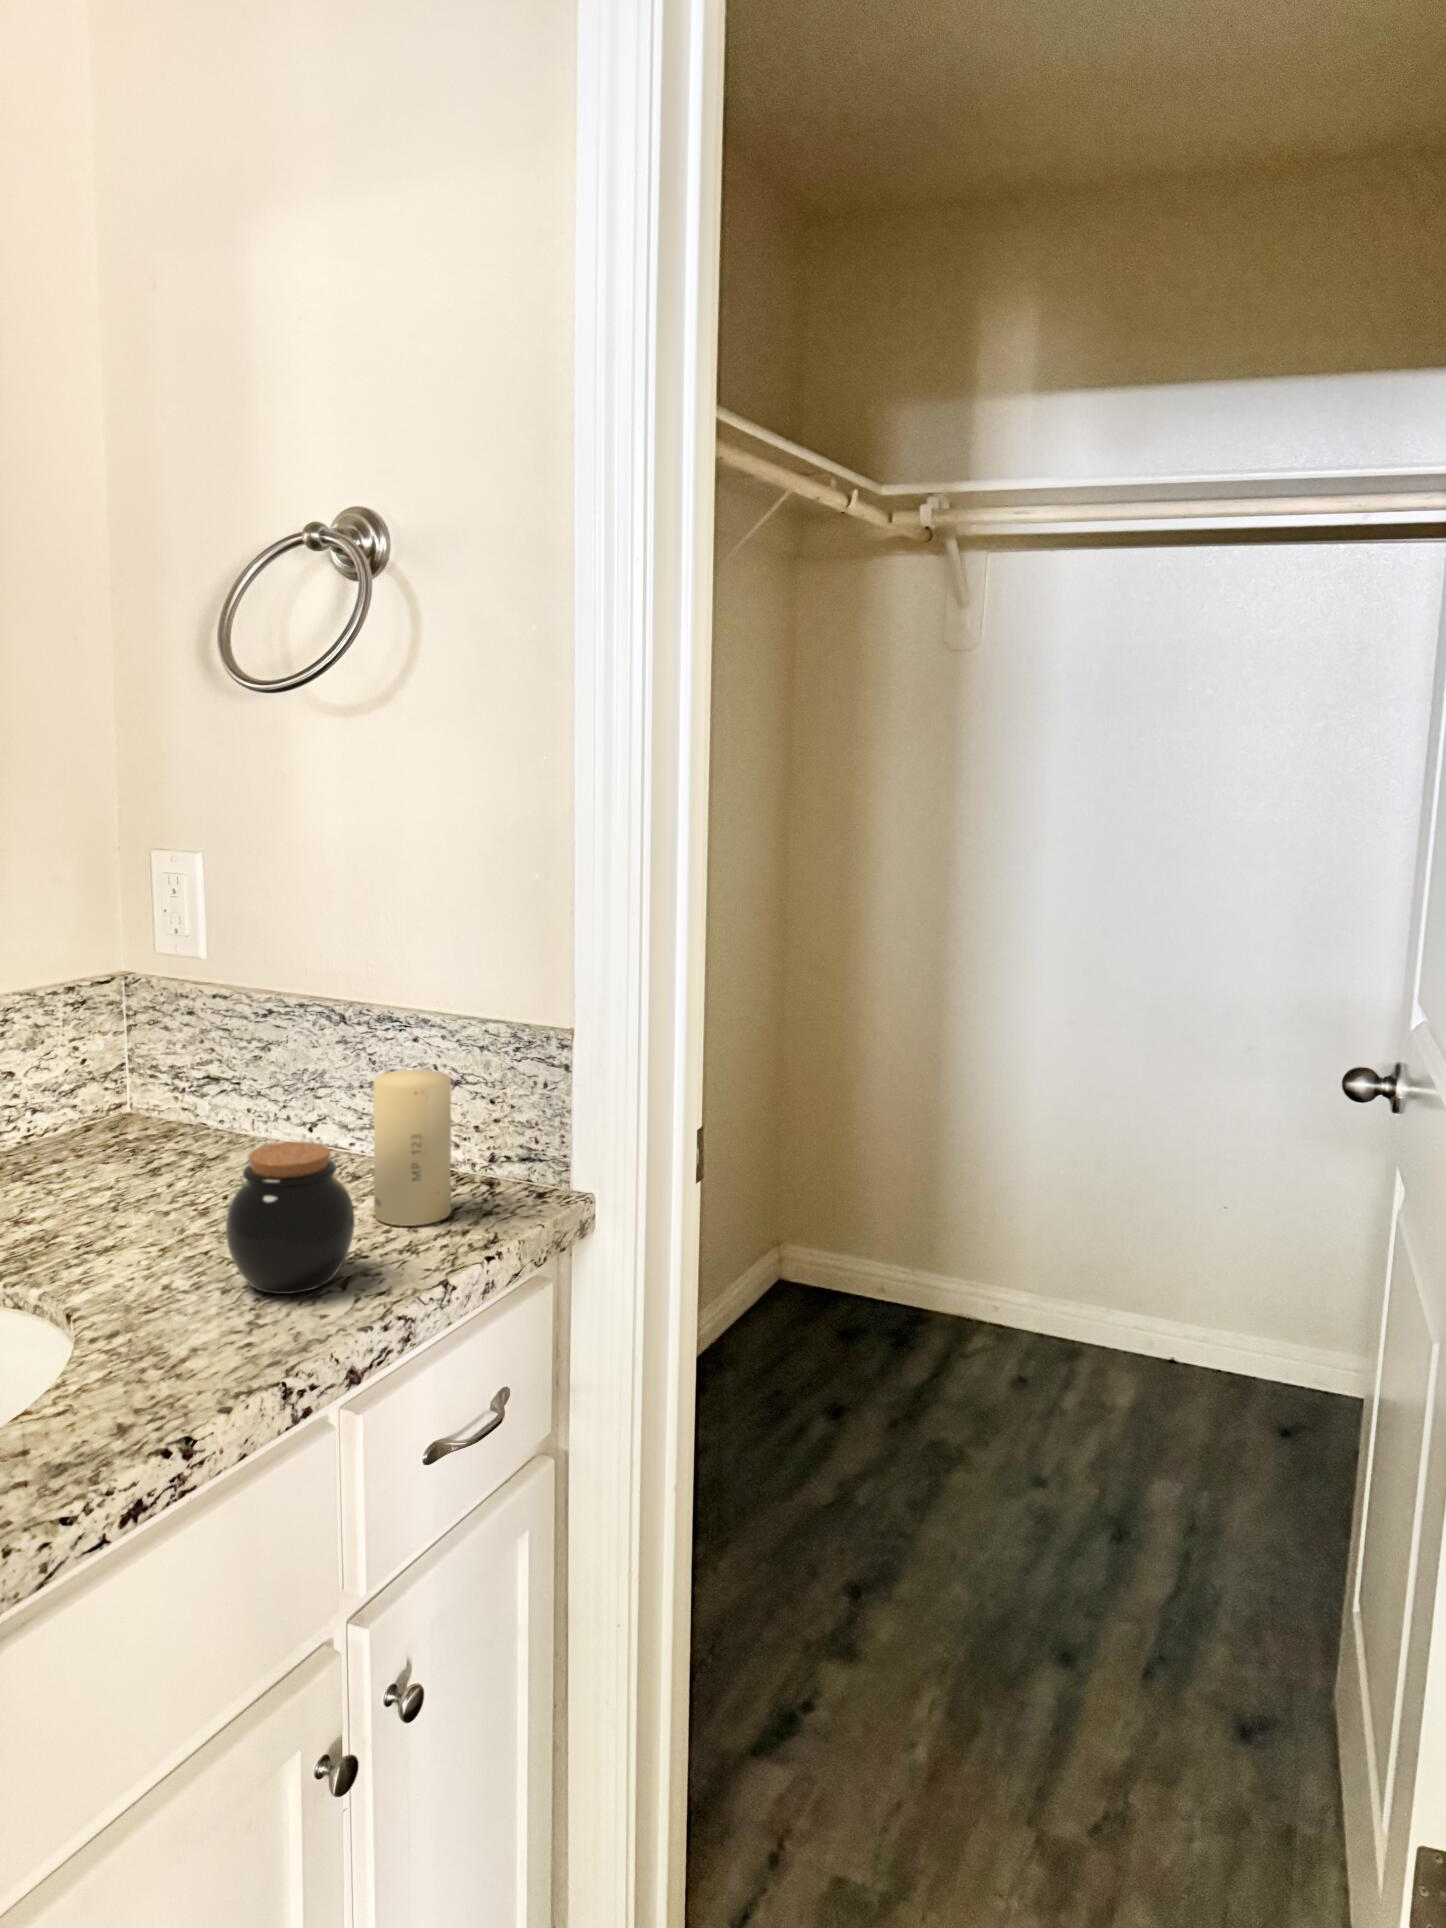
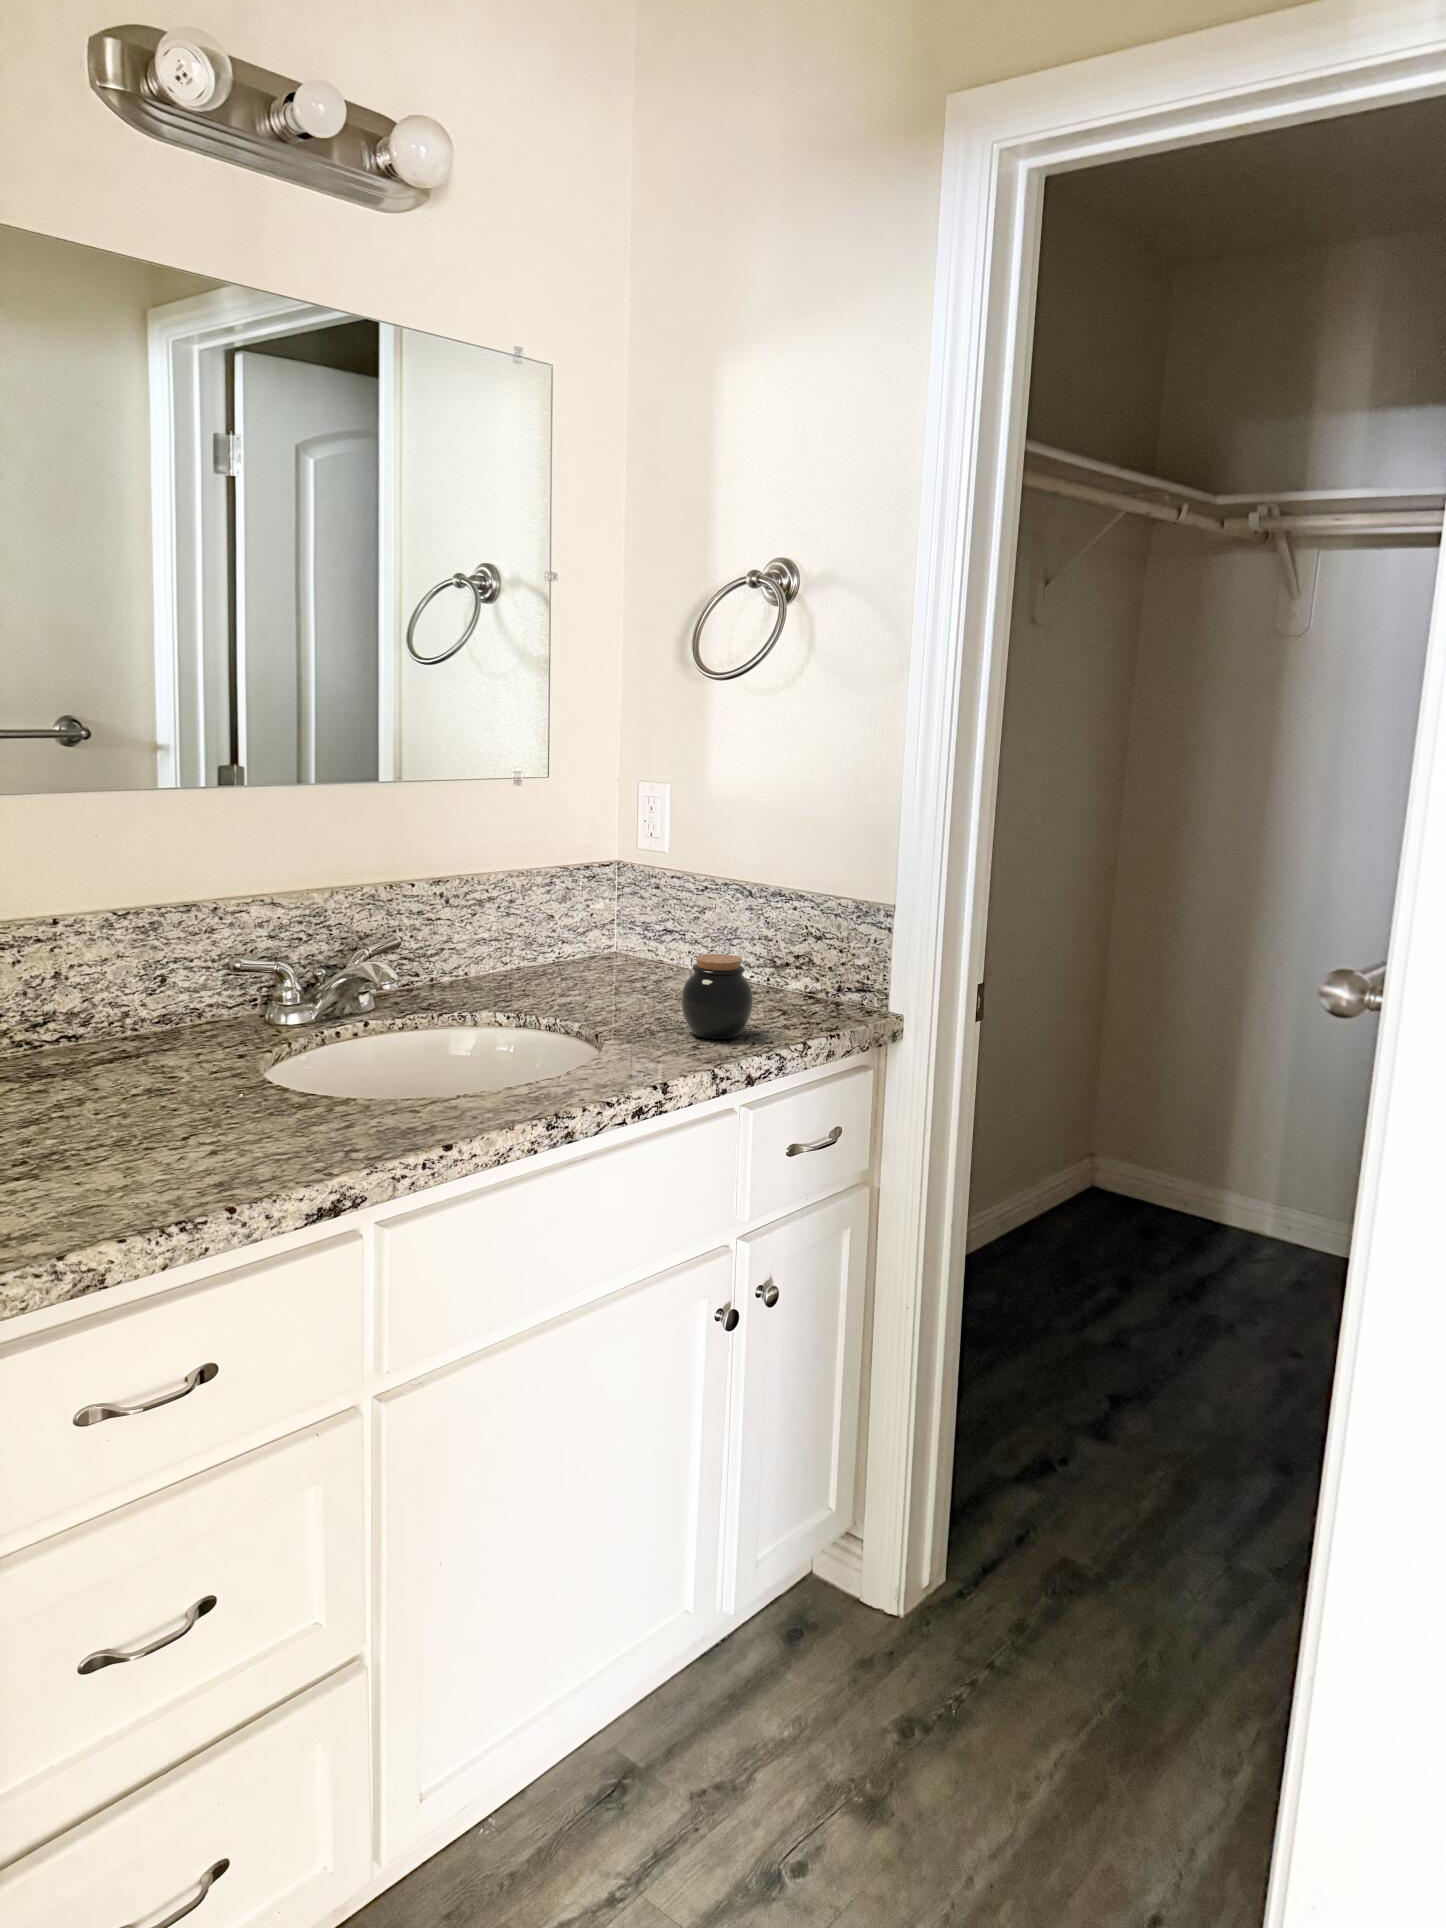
candle: present [374,1070,451,1226] -> none [765,924,816,1019]

